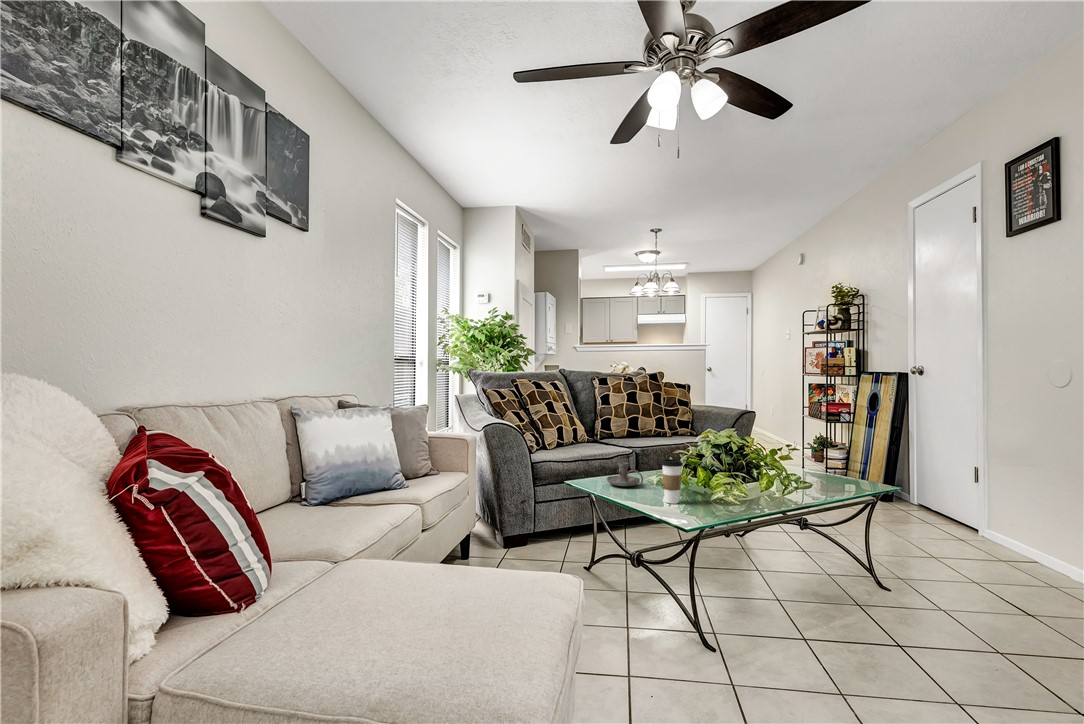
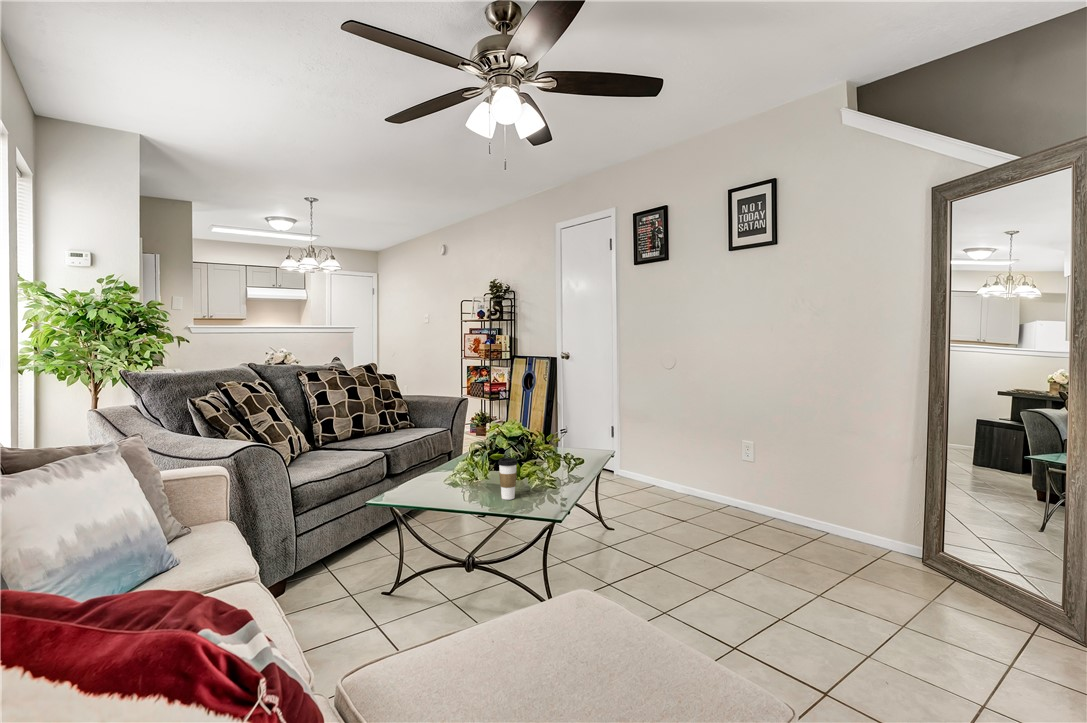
candle holder: present [607,462,643,486] -> none [422,468,464,493]

